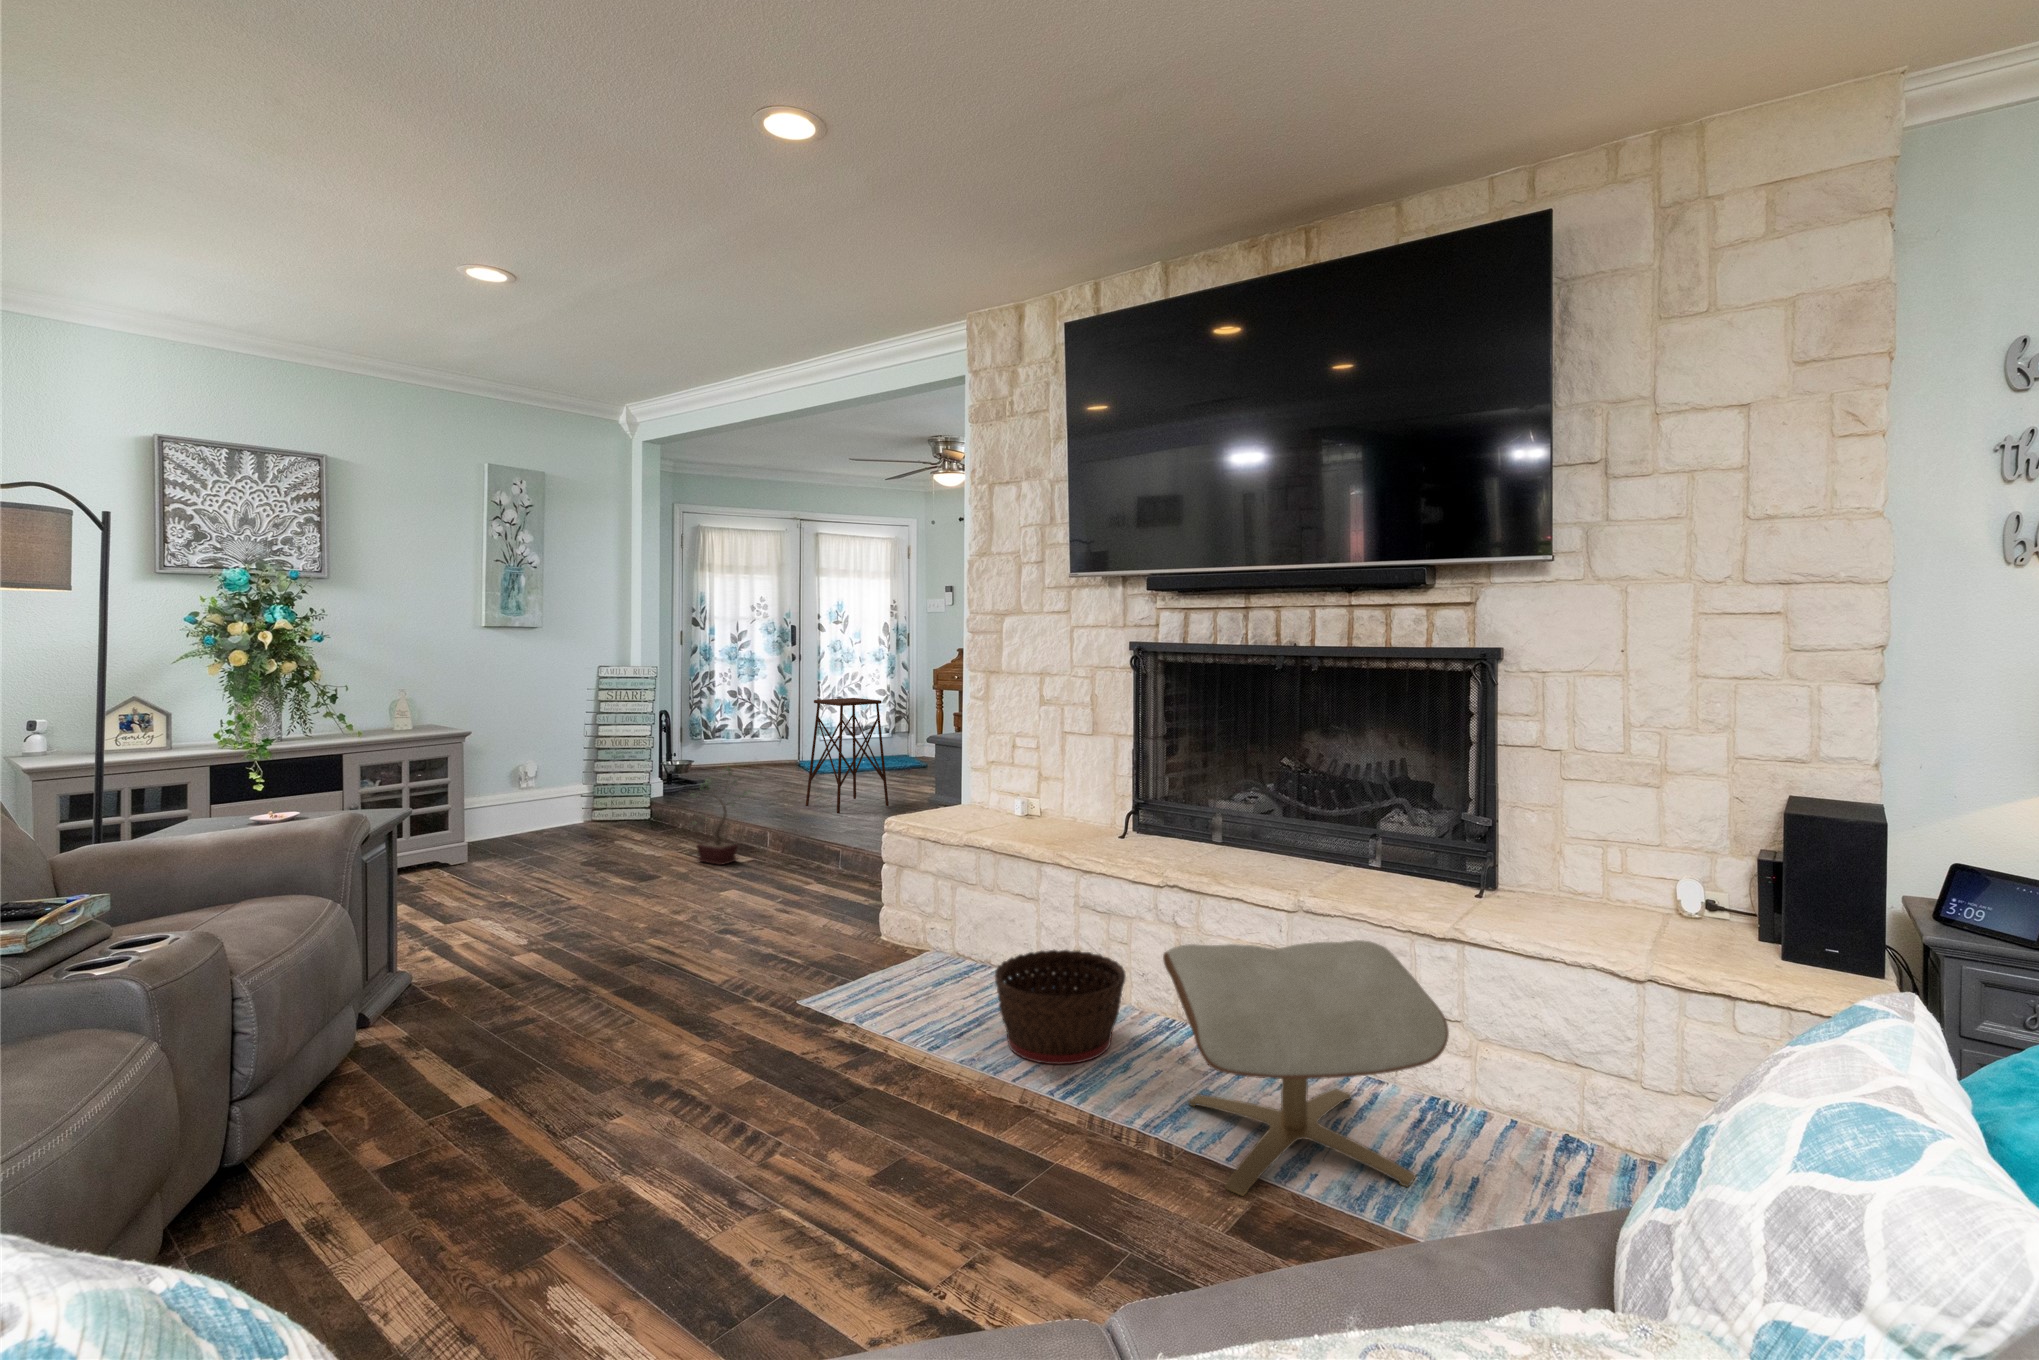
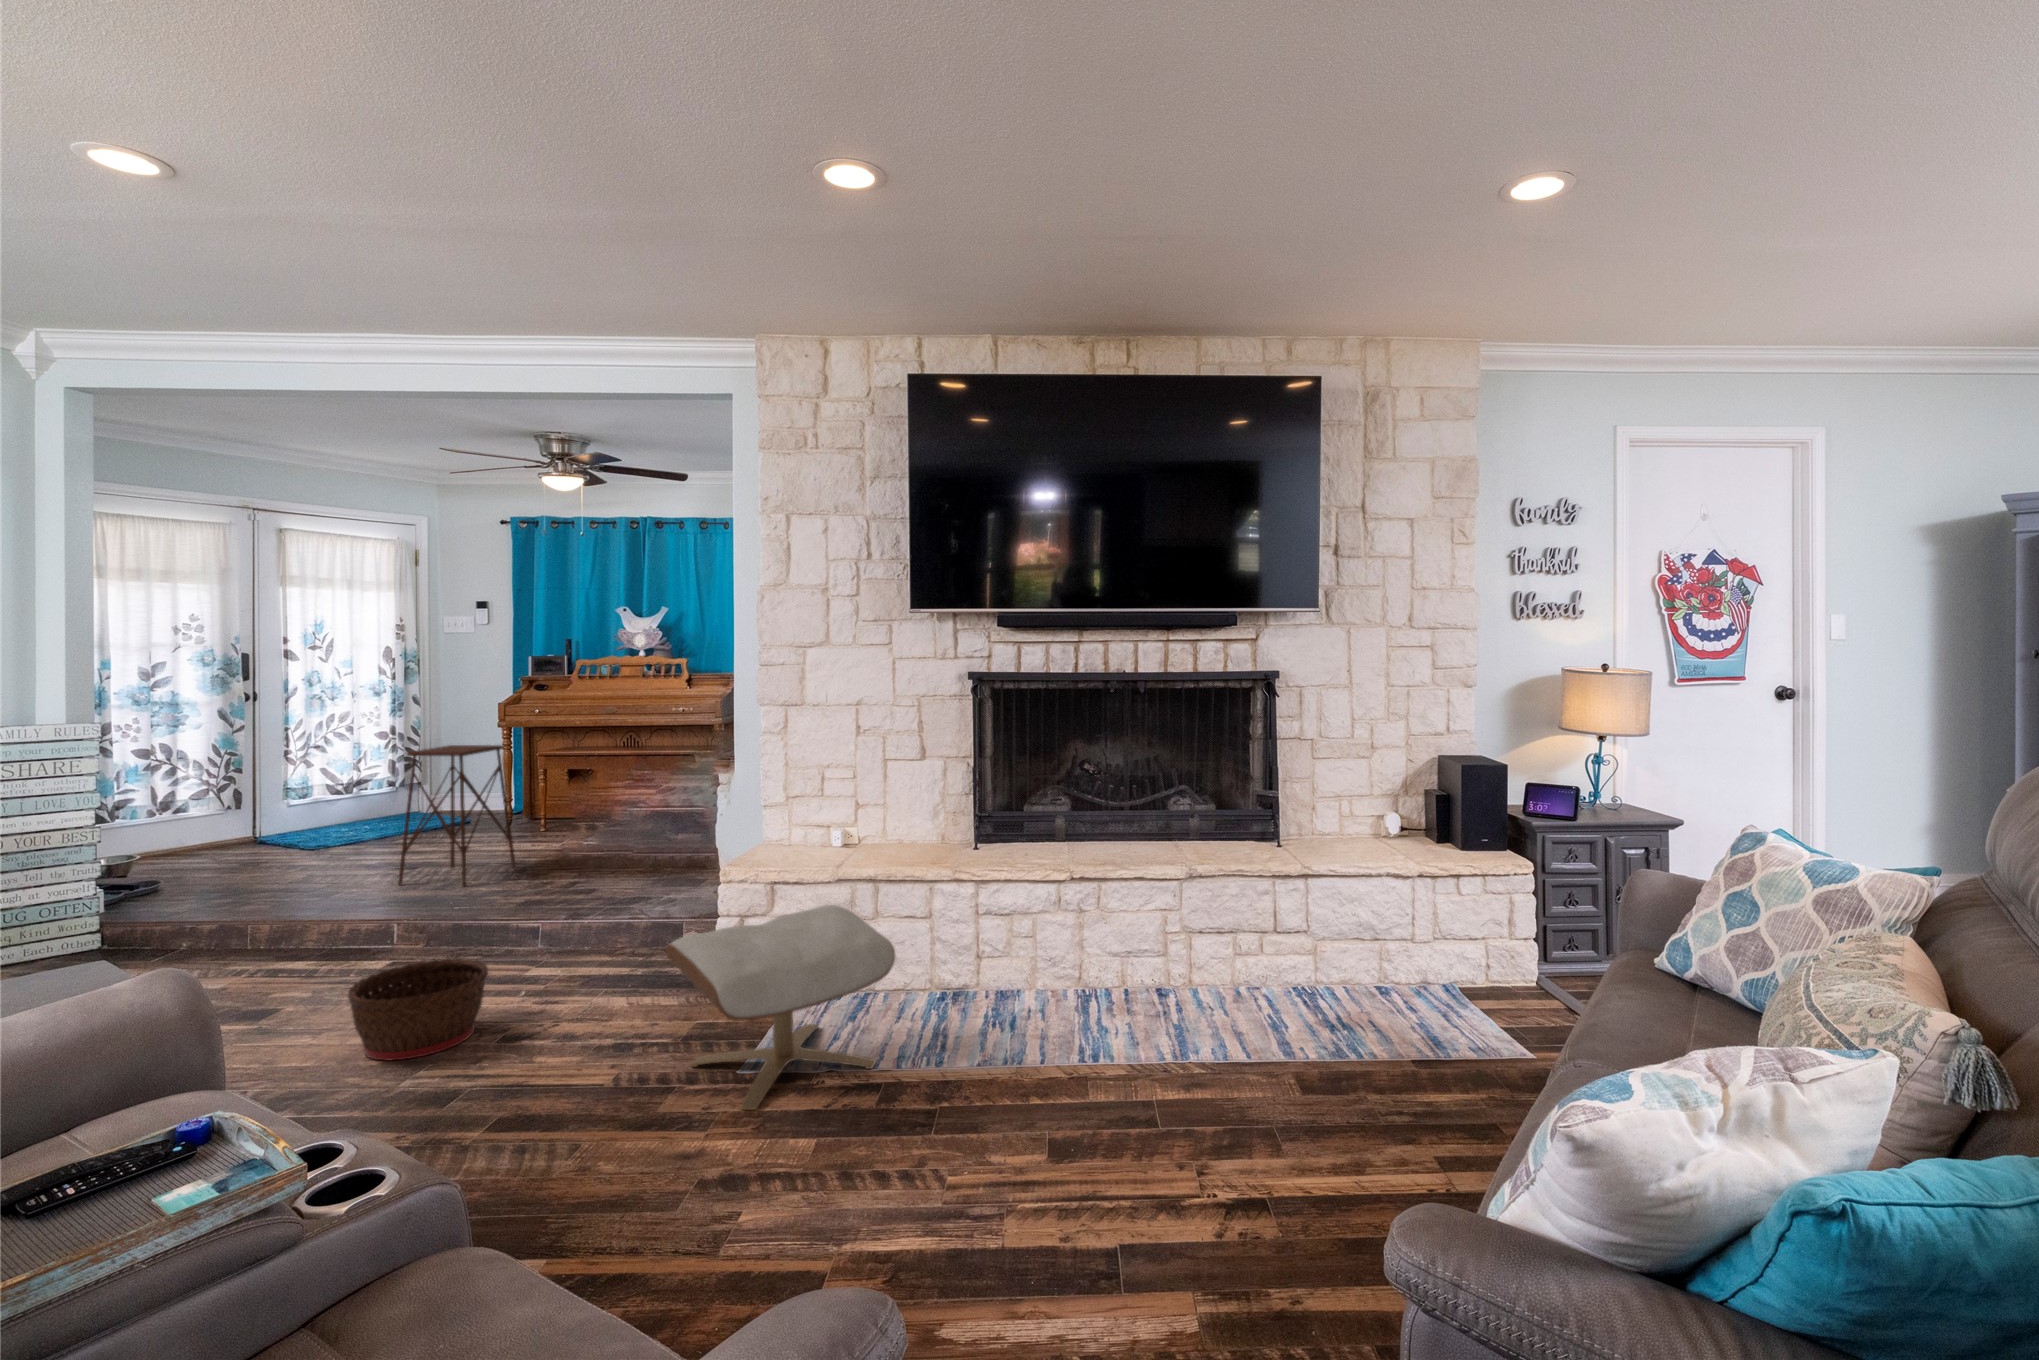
potted plant: present [692,767,750,865] -> none [300,845,422,976]
ottoman: present [1163,940,1449,1196] -> present [666,905,895,1110]
basket: present [995,950,1126,1064] -> present [348,959,488,1060]

